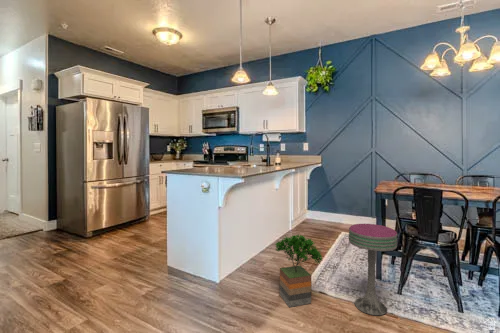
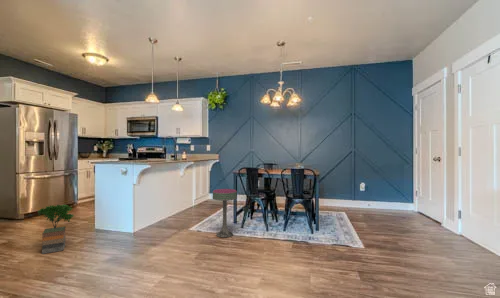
potted tree: present [275,235,322,307] -> present [38,205,74,254]

